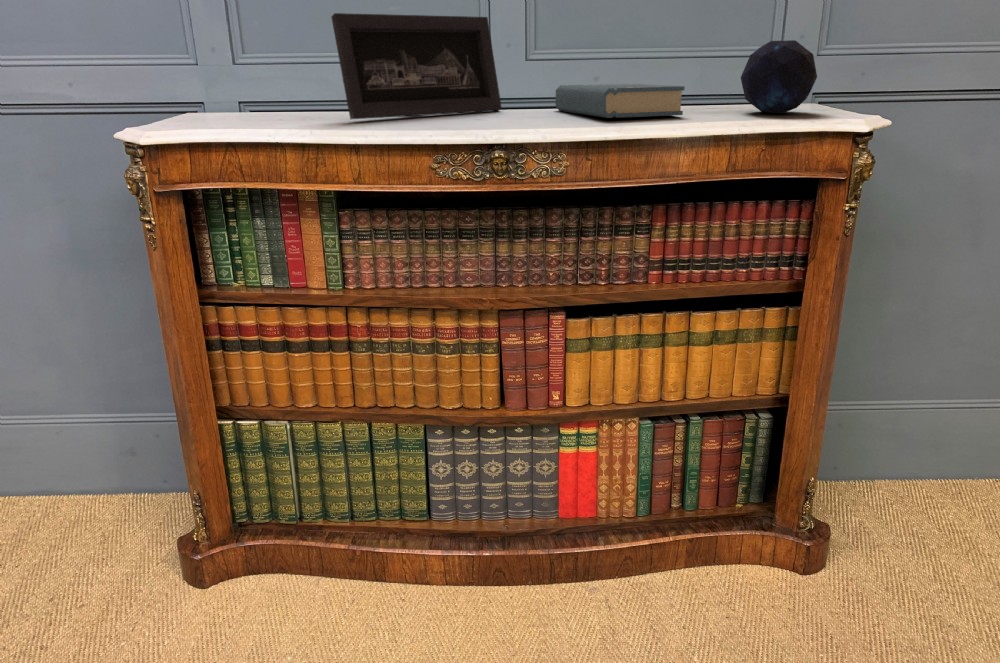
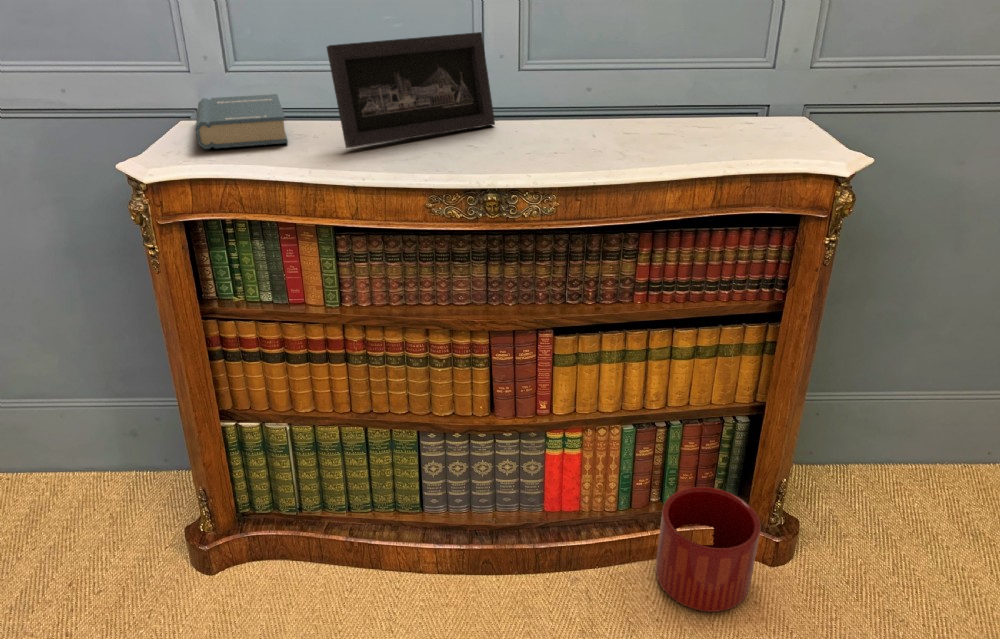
decorative orb: present [741,40,817,113] -> none [731,73,805,146]
hardback book: present [556,84,684,118] -> present [196,94,288,149]
planter: none [679,488,792,619] -> present [656,487,761,612]

